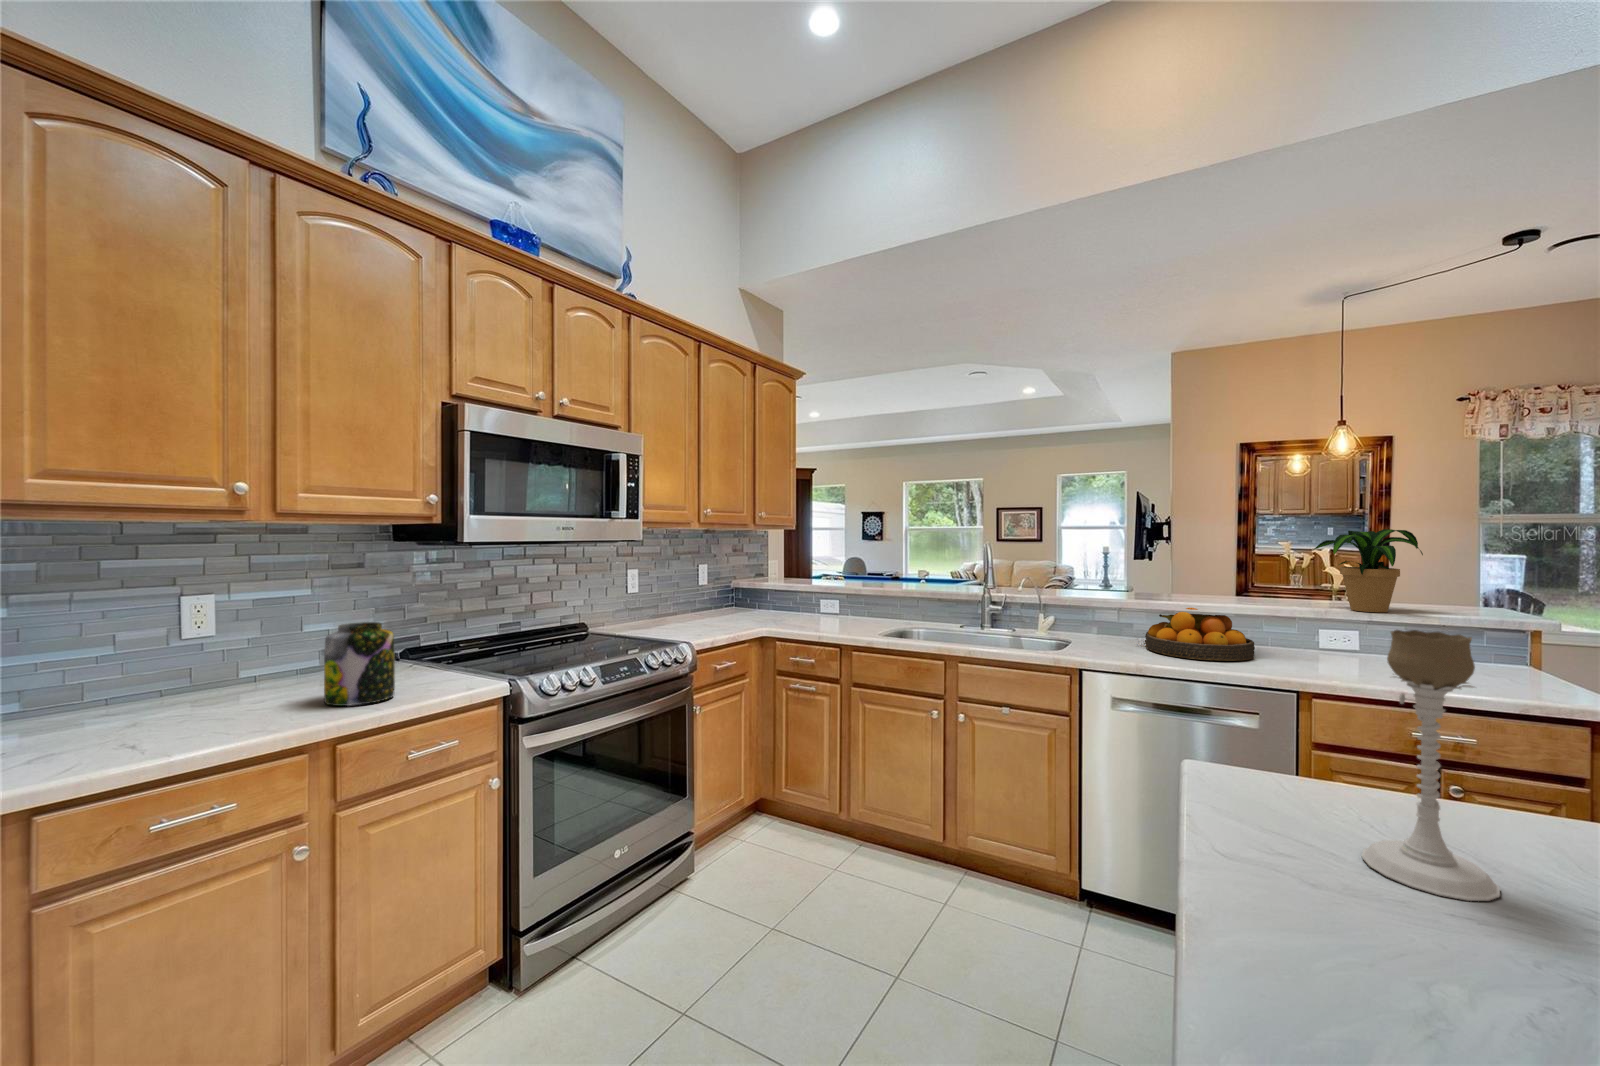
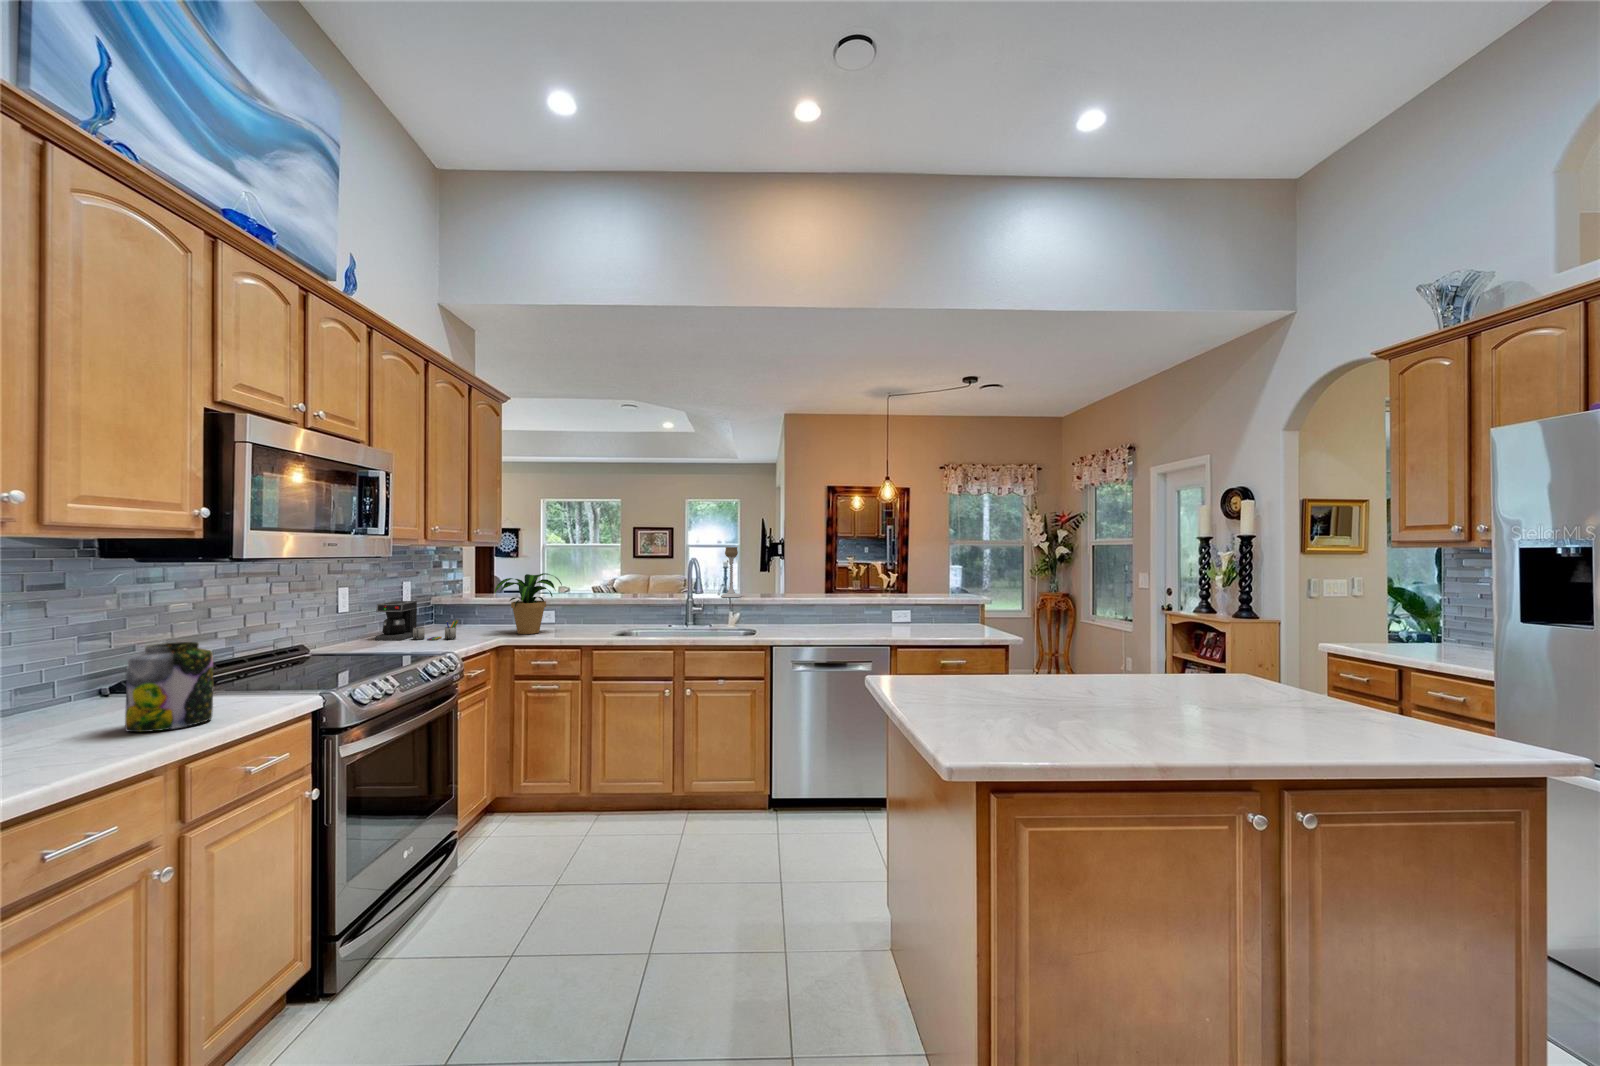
potted plant: present [1313,529,1423,612] -> present [495,573,562,634]
coffee maker: none [660,583,726,626] -> present [376,601,459,641]
fruit bowl: present [1145,608,1255,661] -> none [802,597,863,629]
candle holder: present [1361,630,1500,901] -> present [721,547,741,597]

